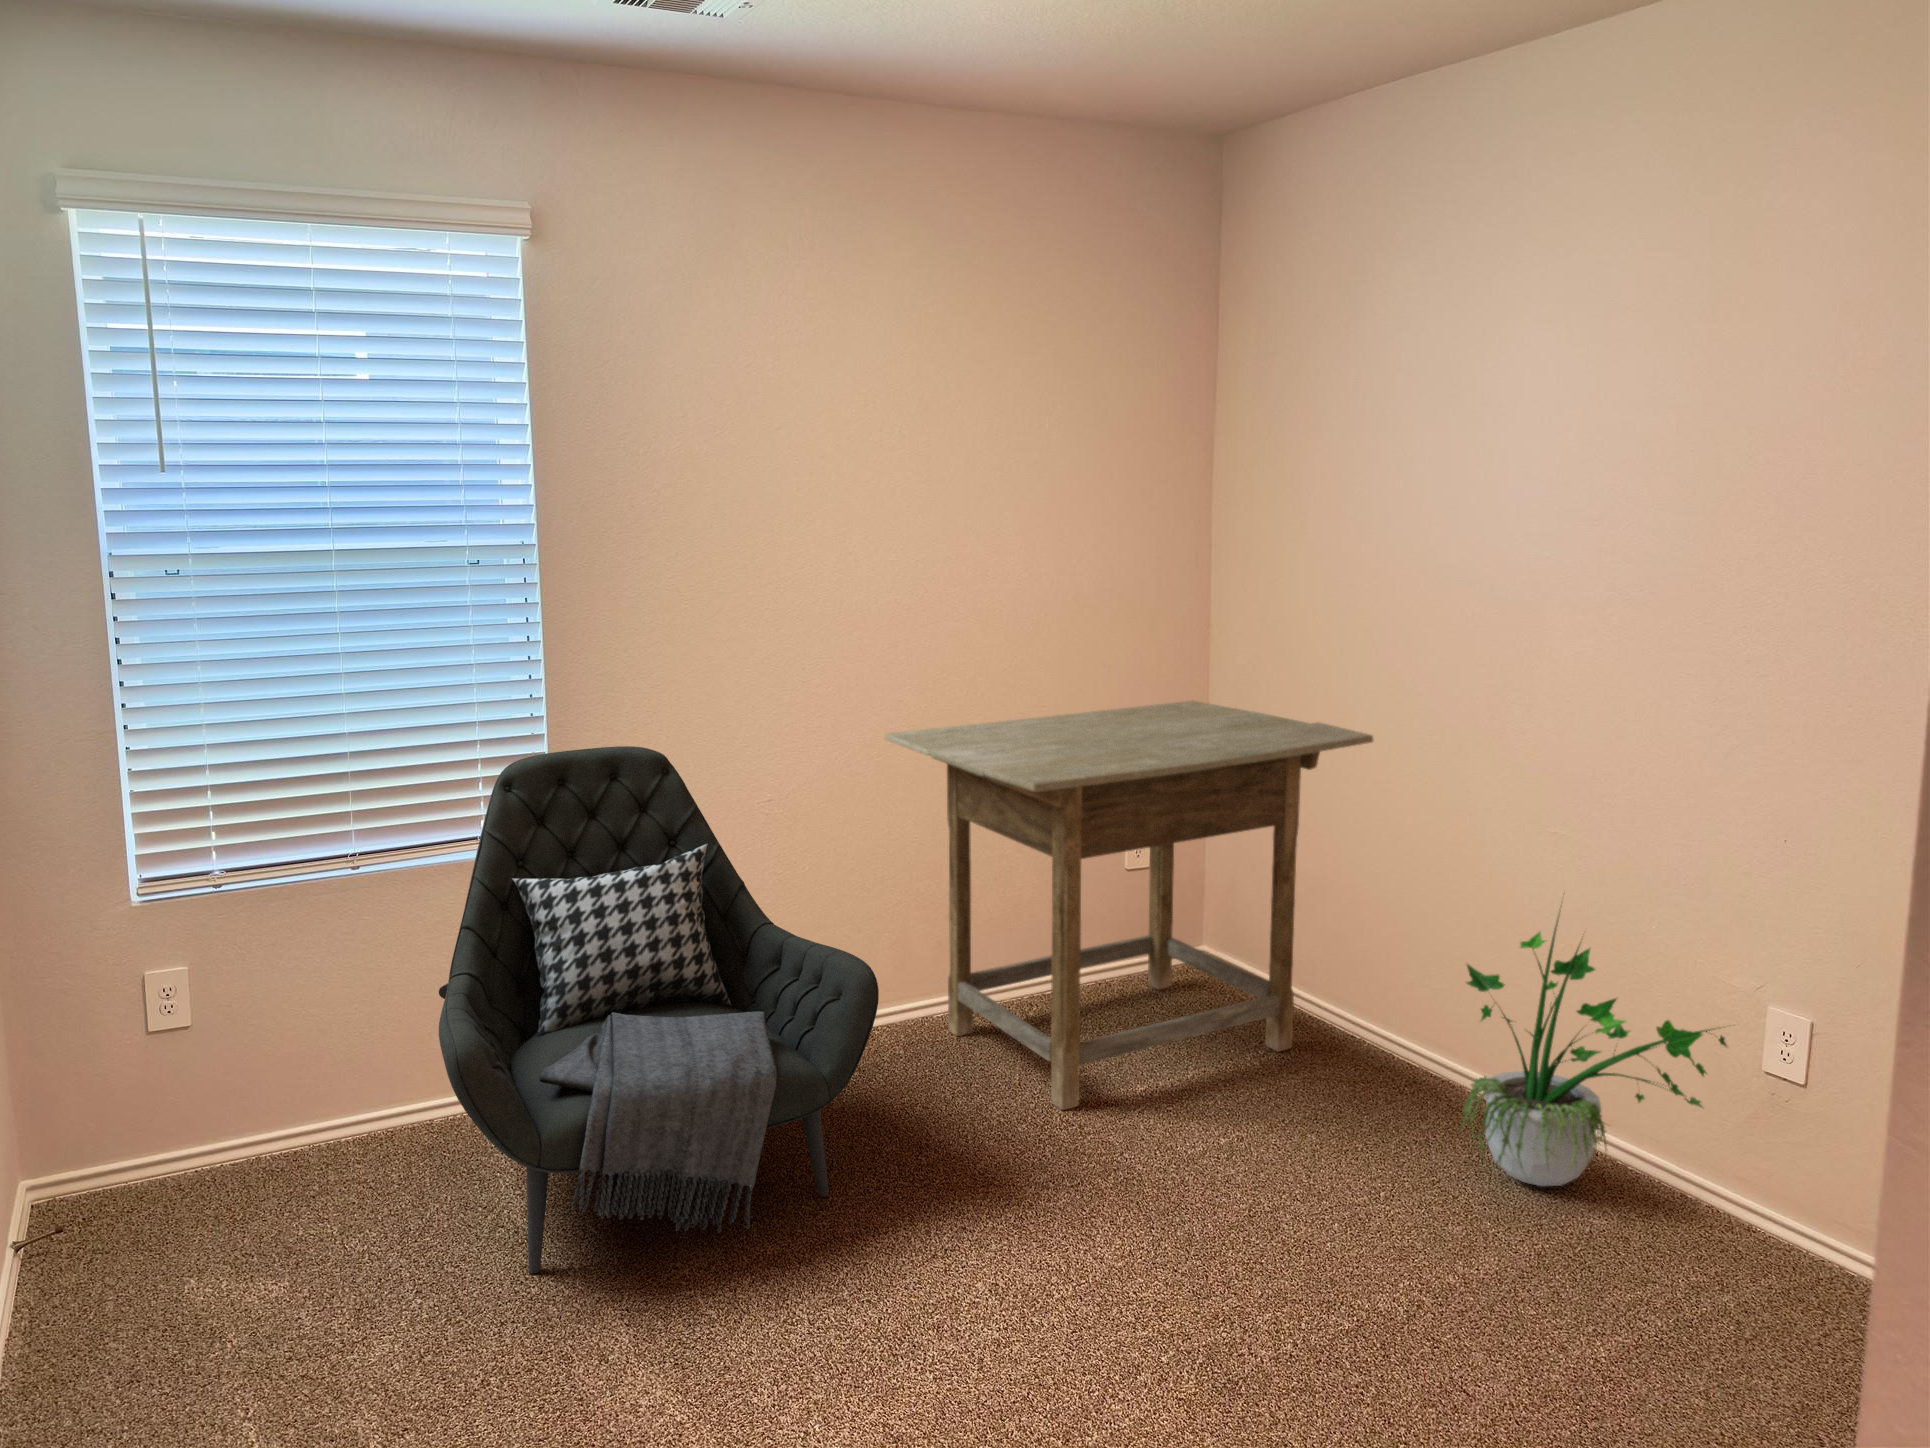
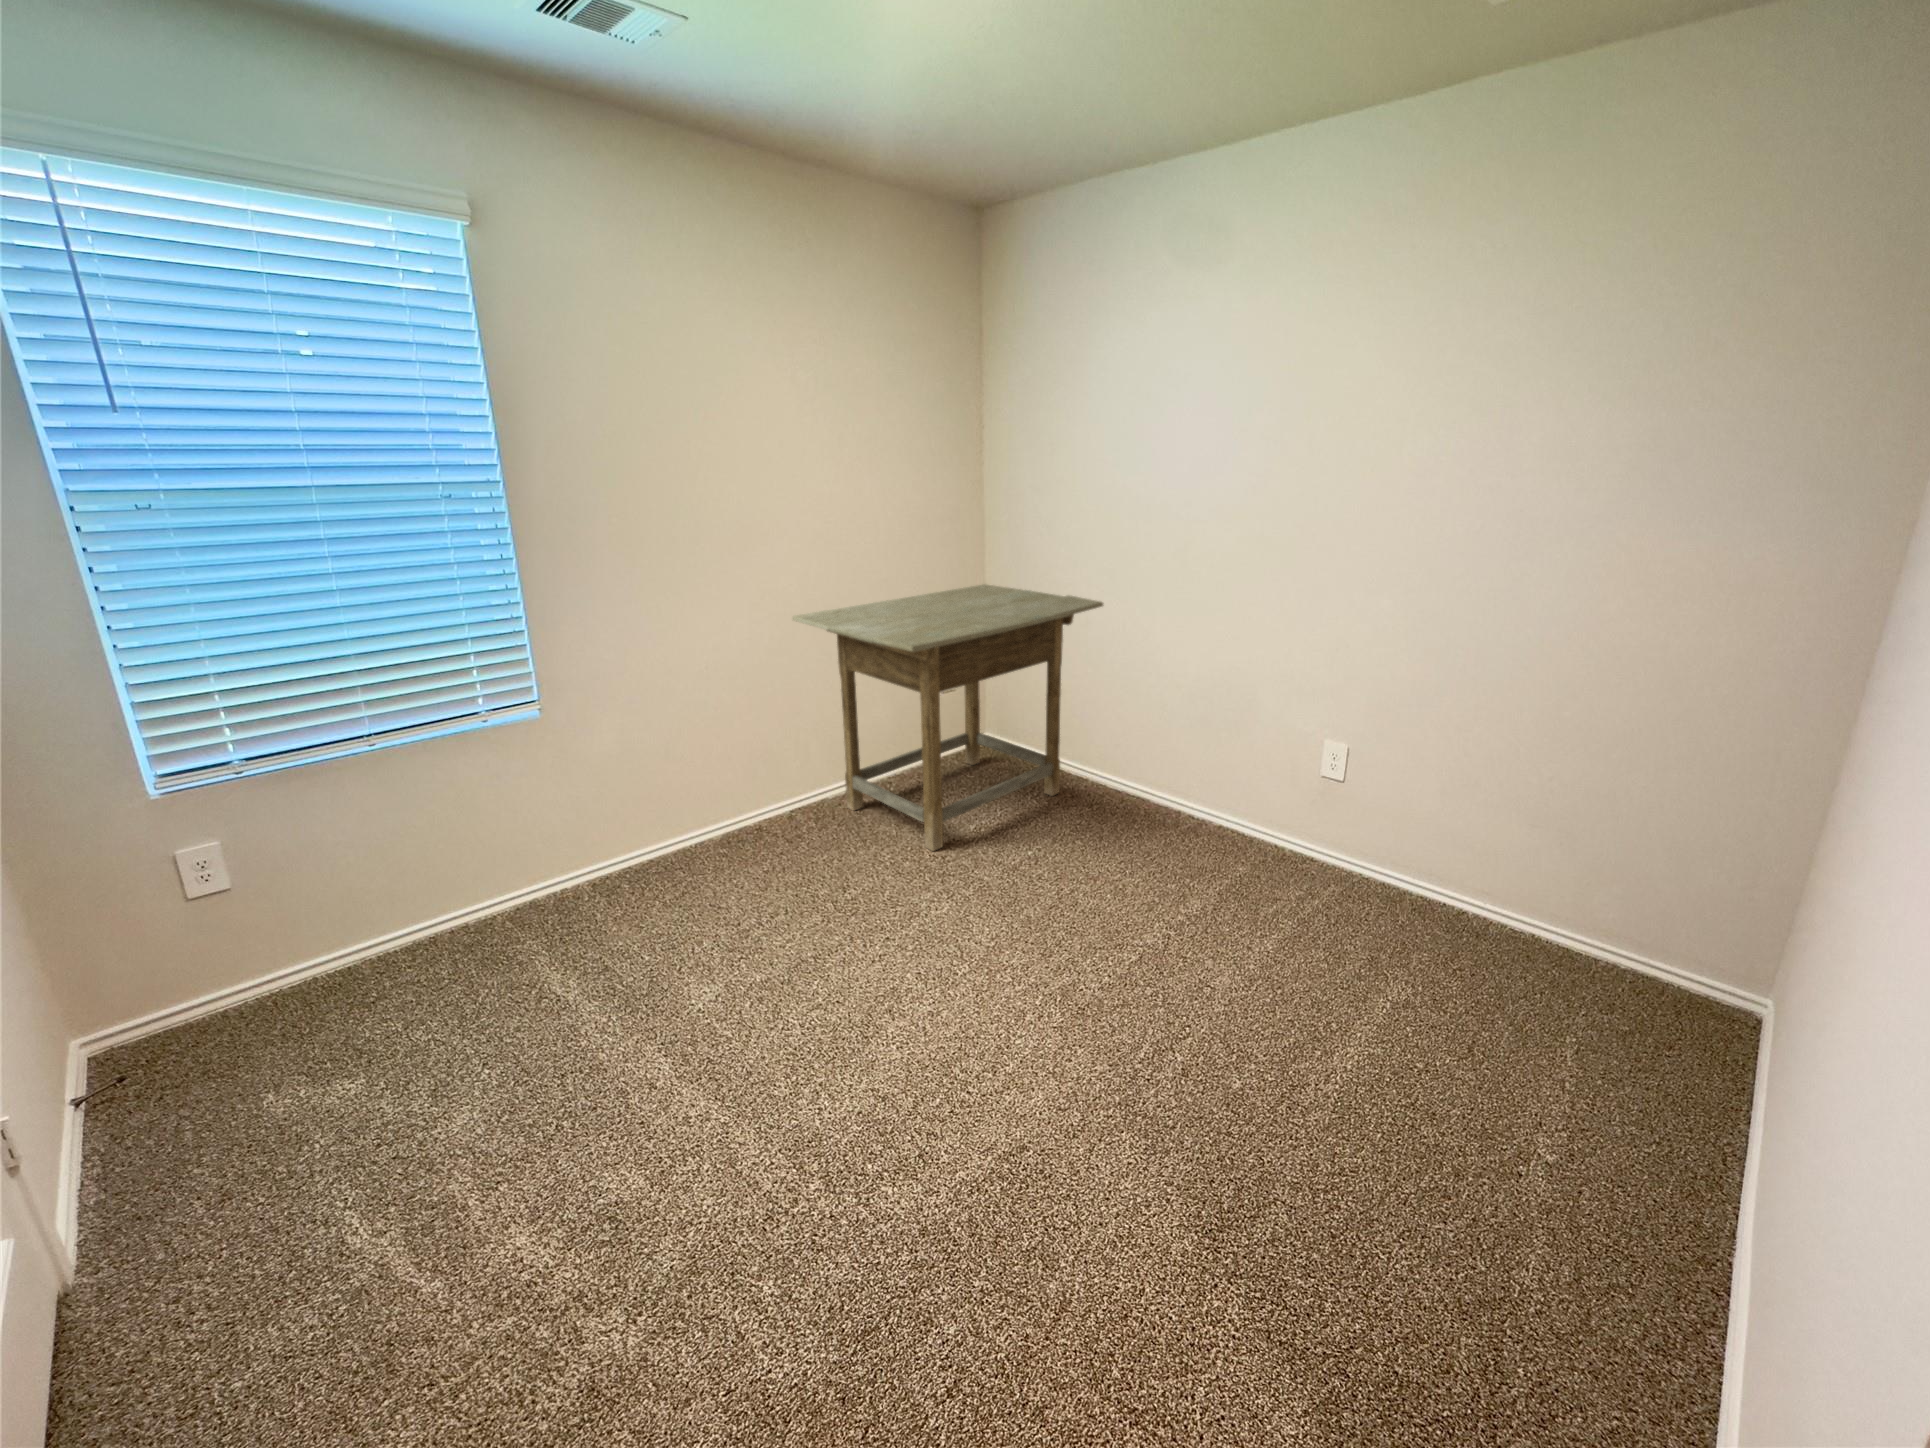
armchair: present [439,746,879,1273] -> none [466,636,819,1032]
potted plant: present [1460,906,1727,1186] -> none [1168,687,1328,858]

